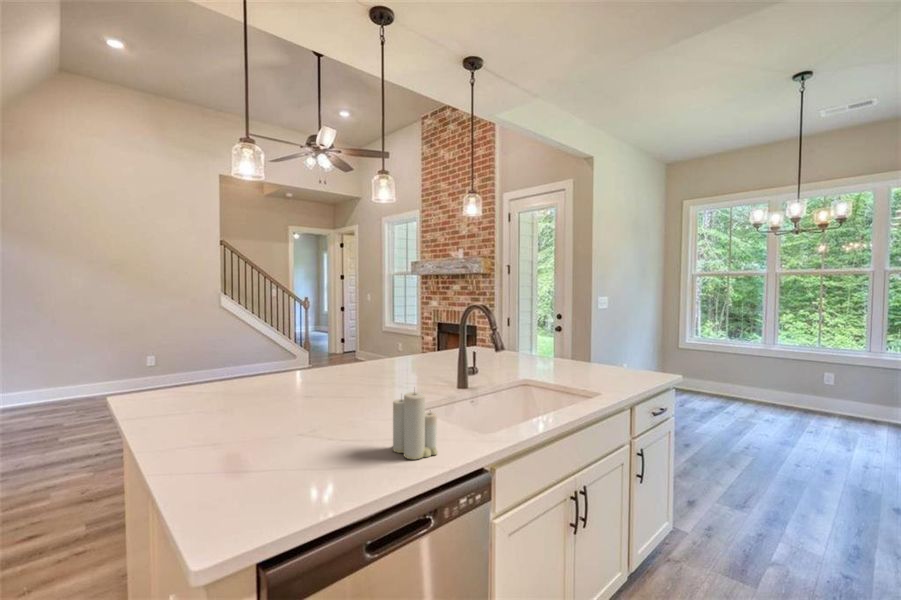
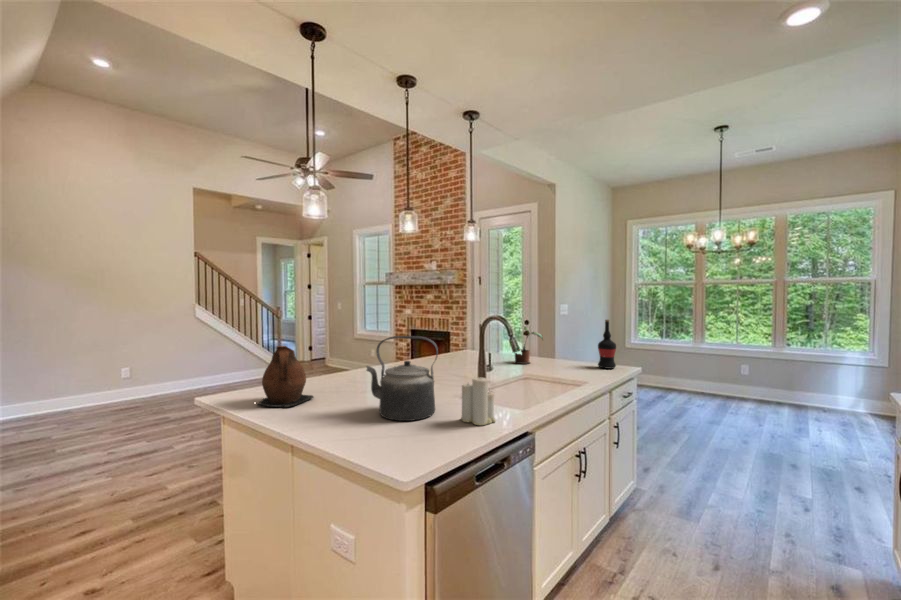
wine bottle: none [622,315,646,377] -> present [598,320,616,368]
potted plant: none [516,322,555,367] -> present [513,327,543,364]
kettle: none [285,331,373,445] -> present [367,336,438,421]
ceramic pitcher: none [169,340,246,415] -> present [258,346,313,407]

